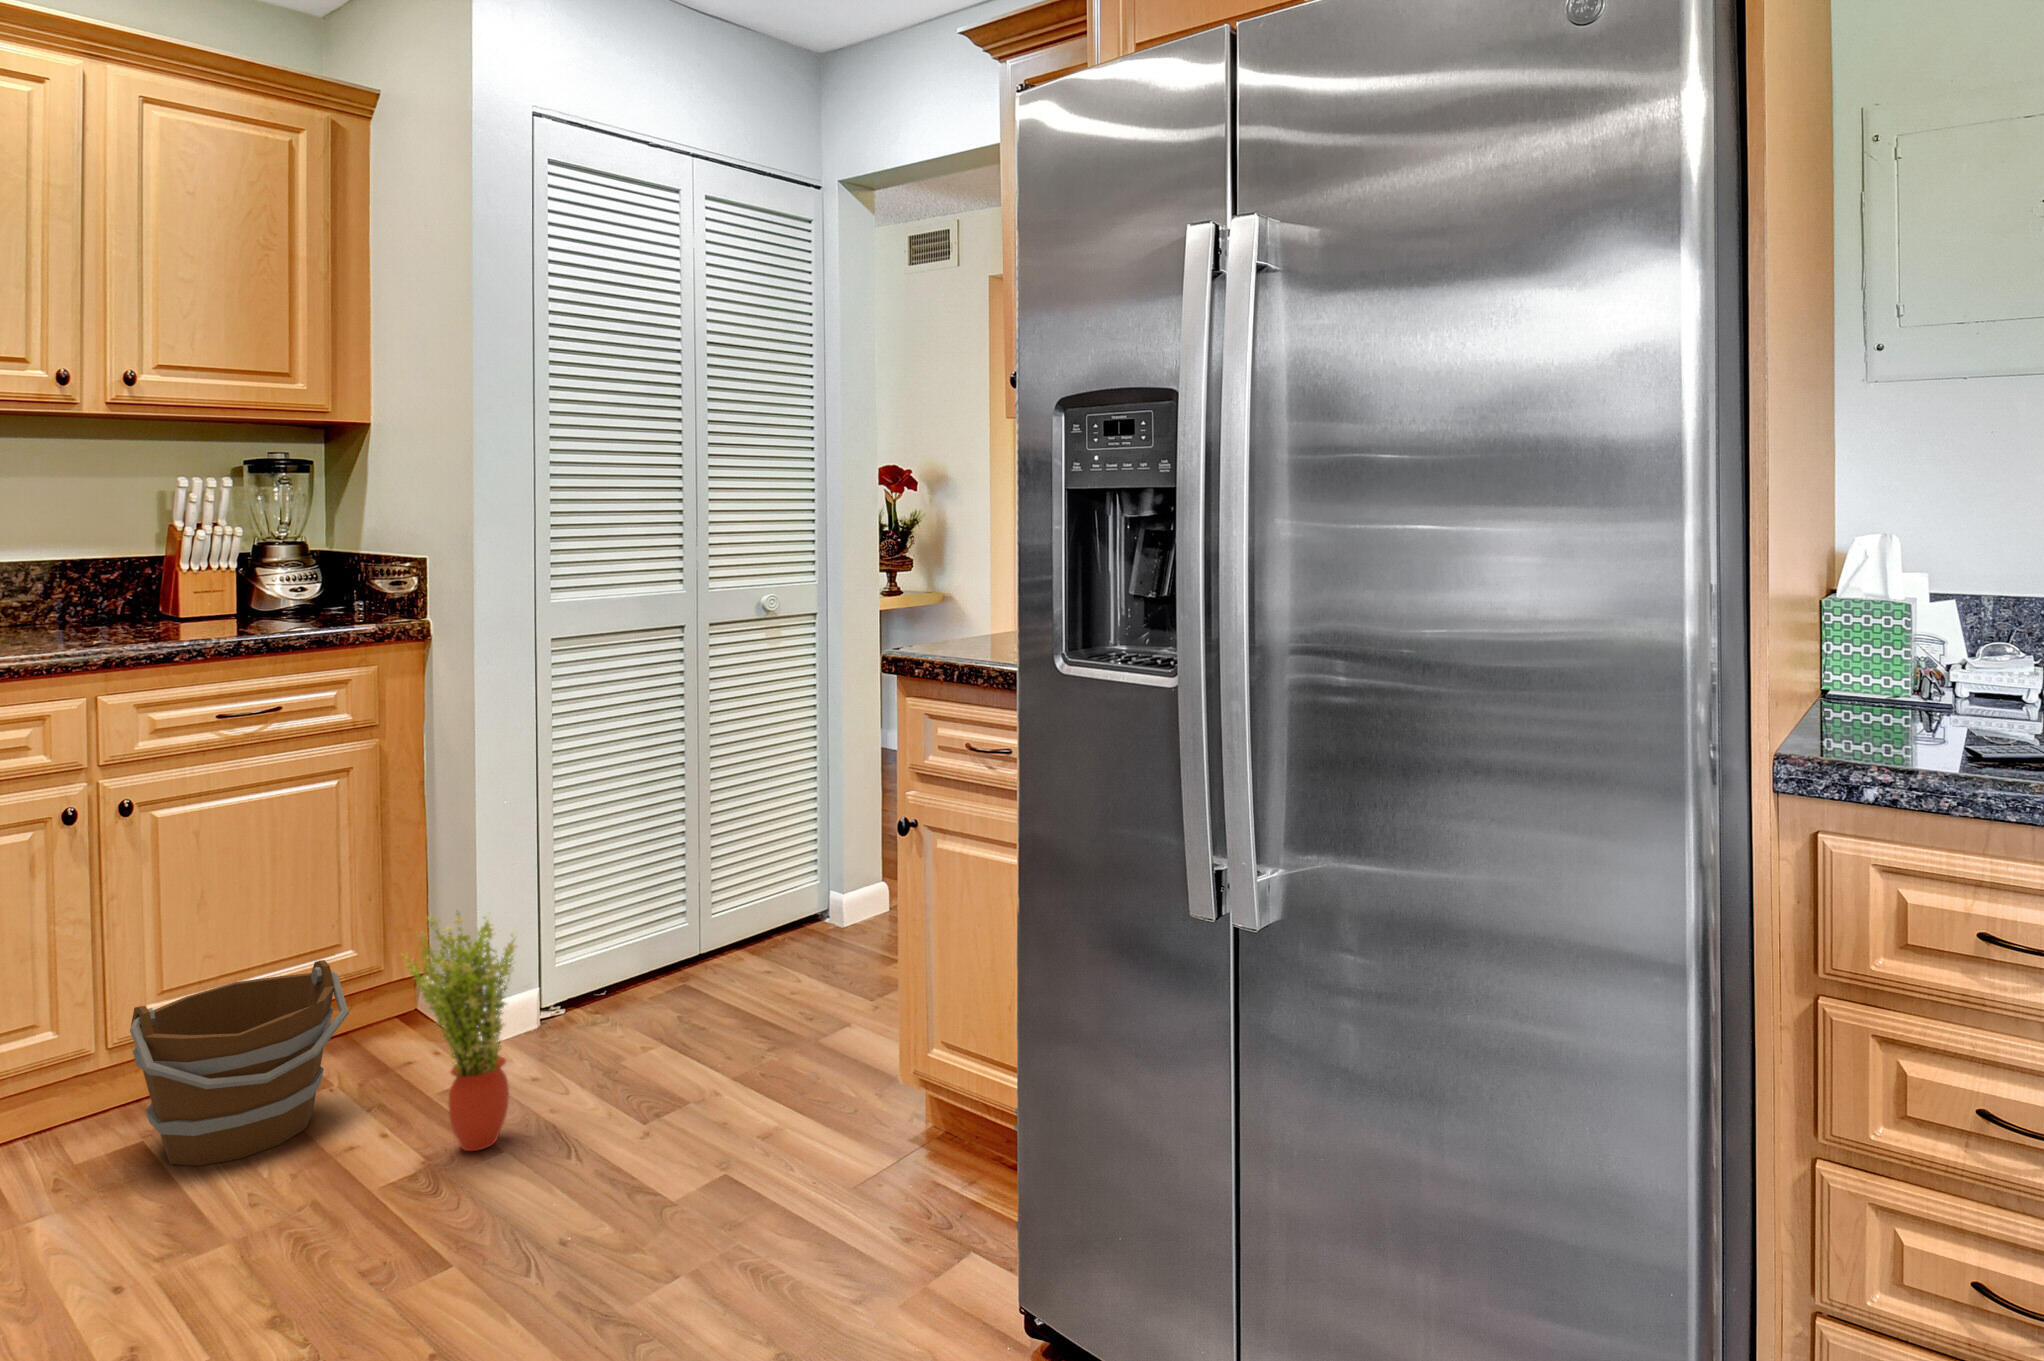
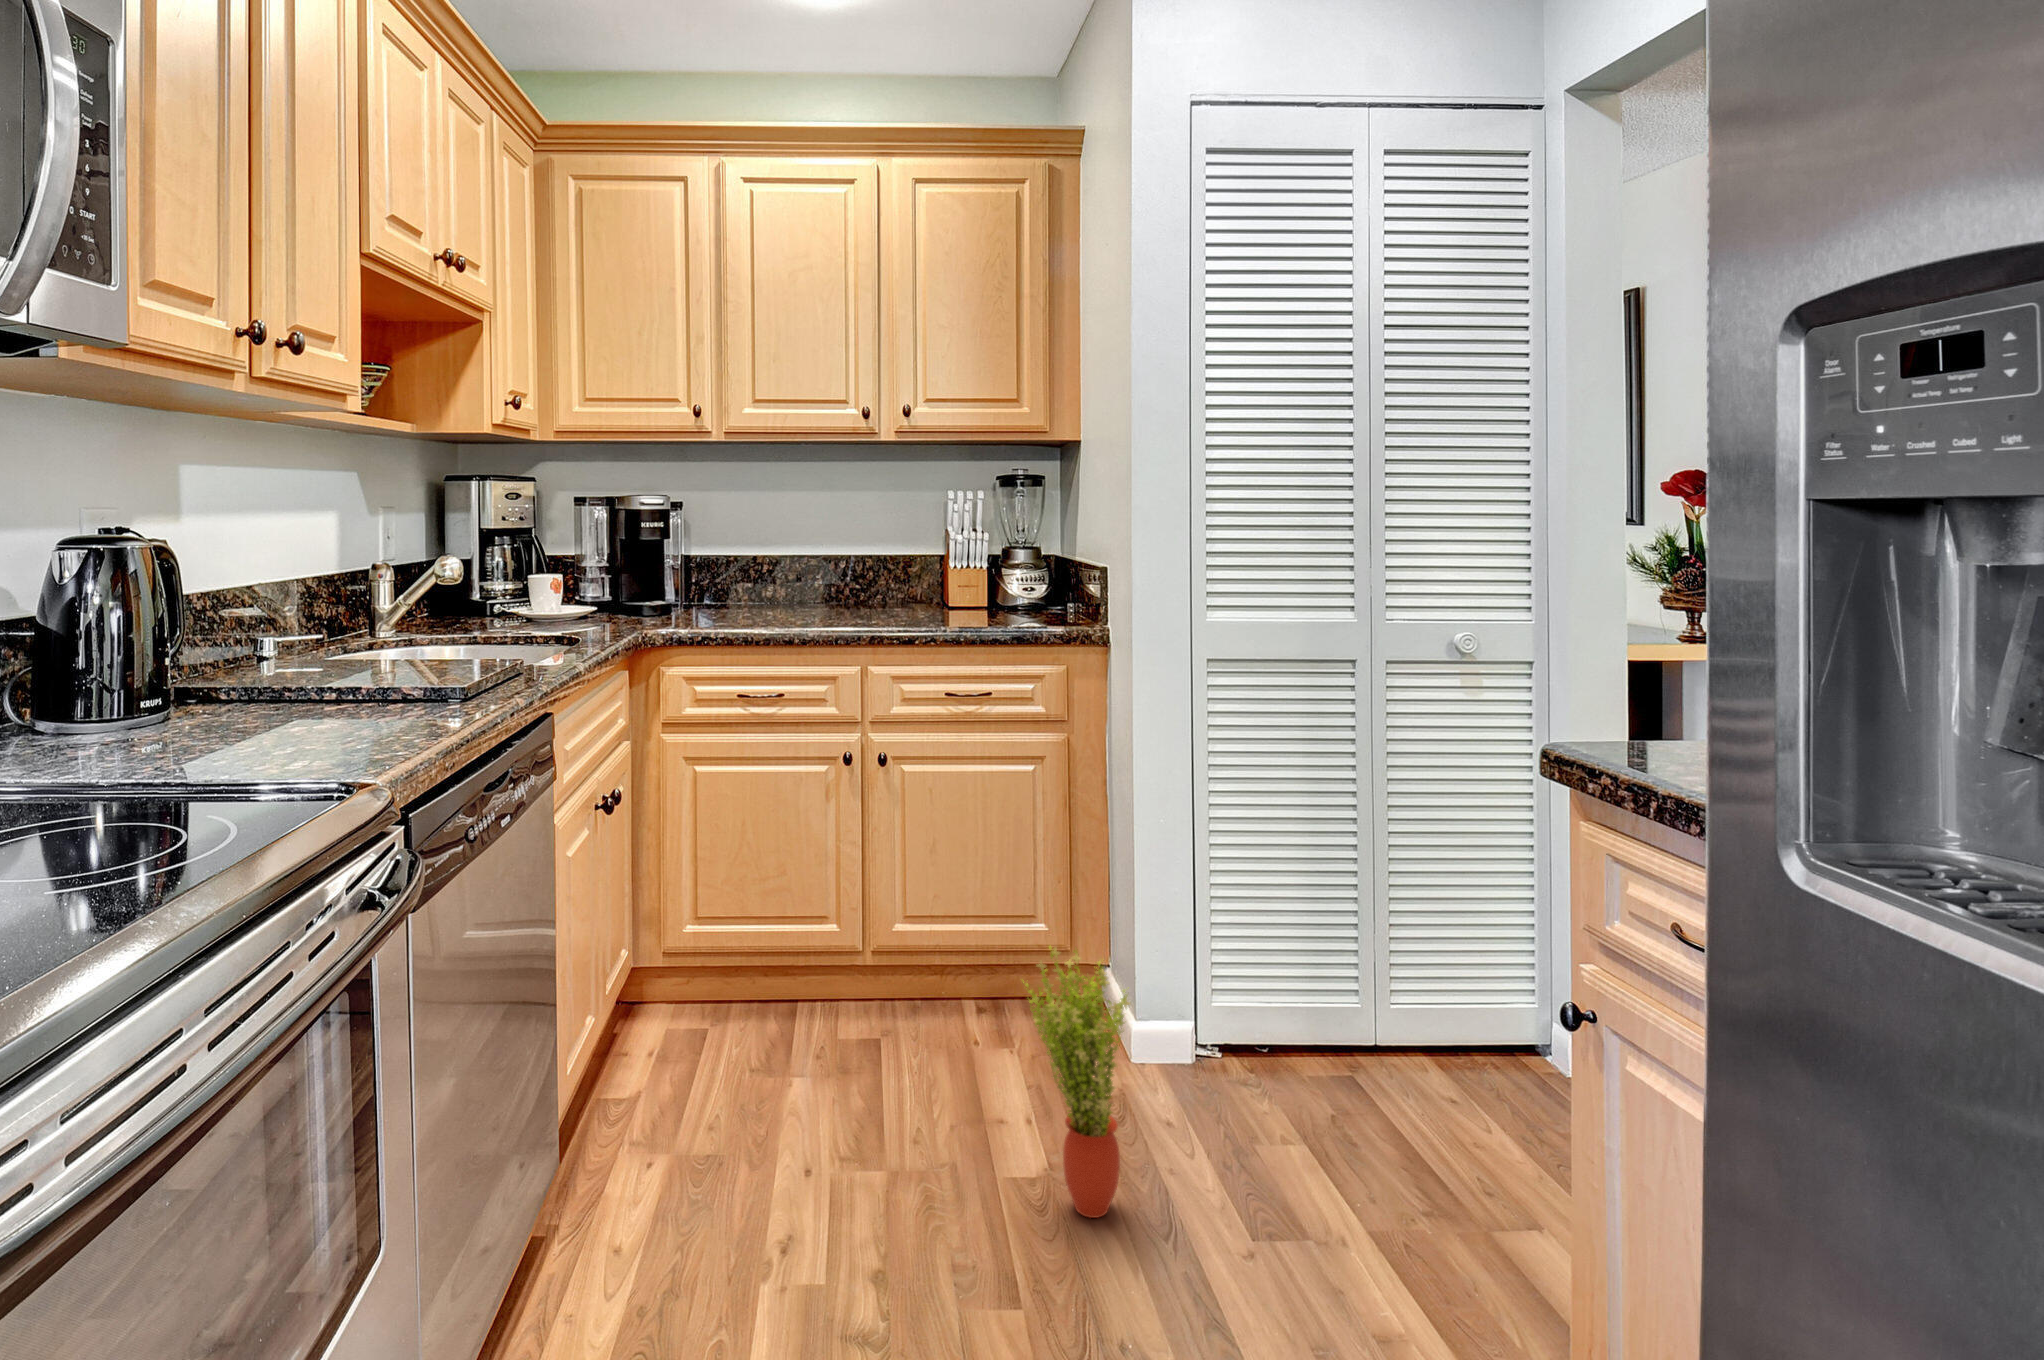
bucket: present [130,960,349,1166] -> none [849,947,1006,1122]

